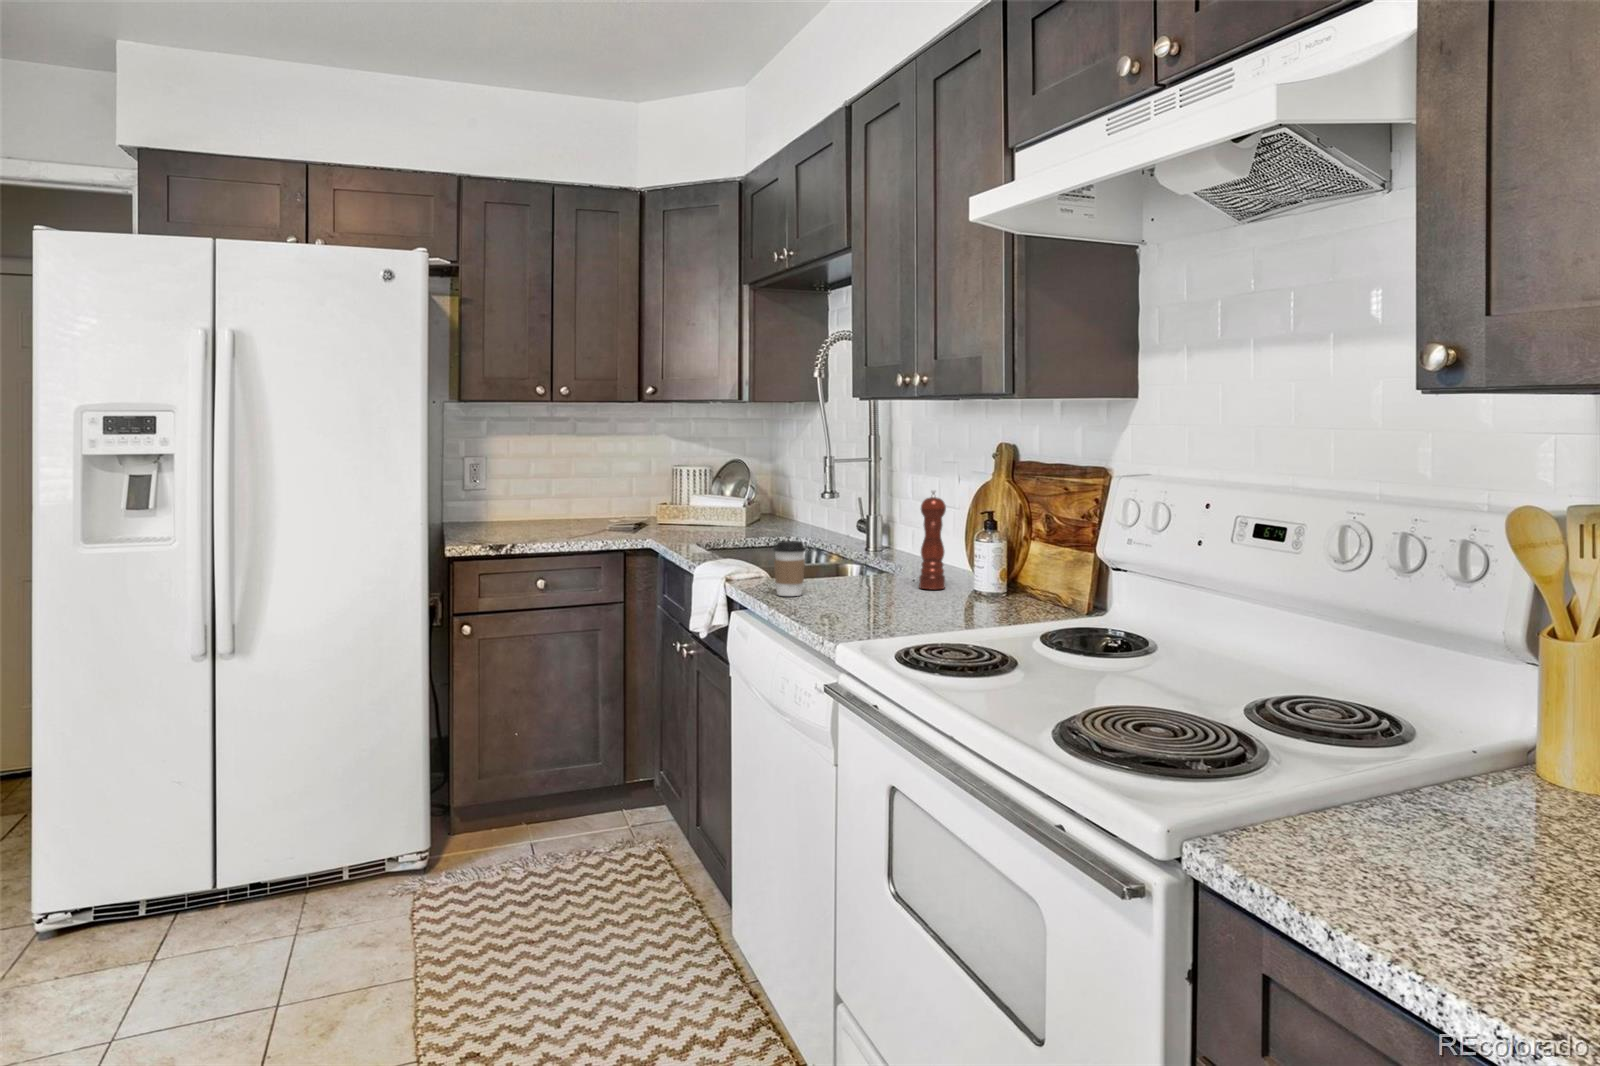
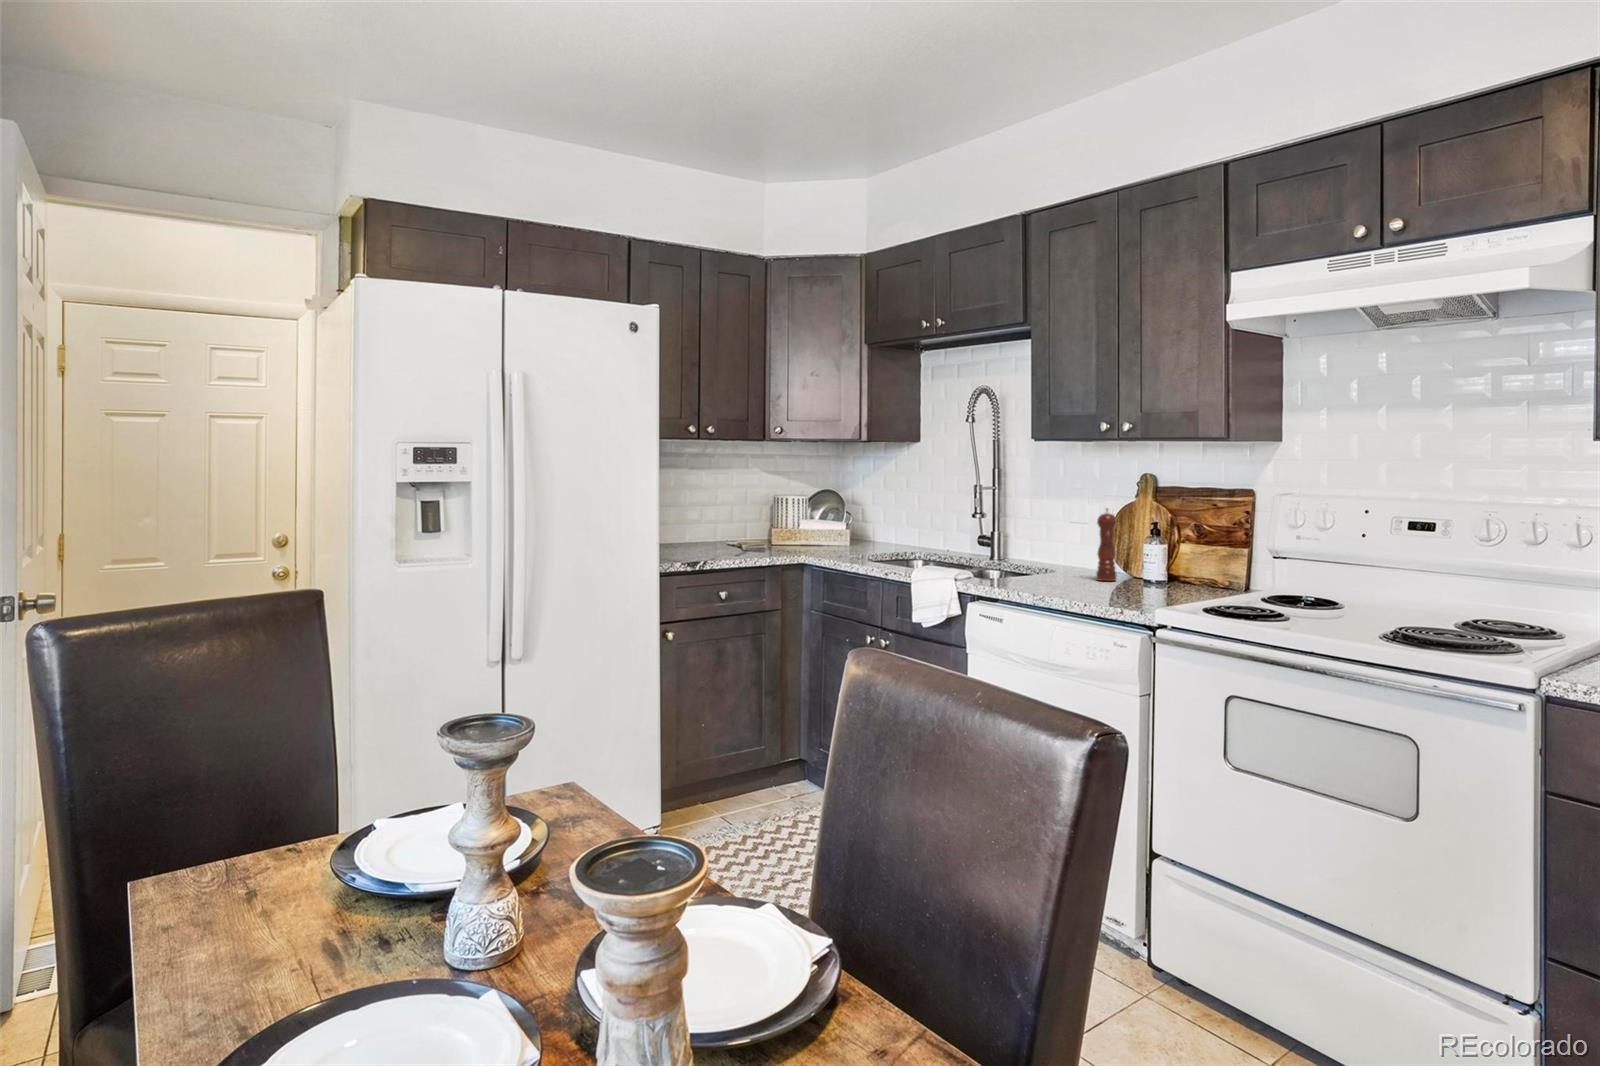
coffee cup: present [773,541,807,596] -> none [1007,547,1033,588]

